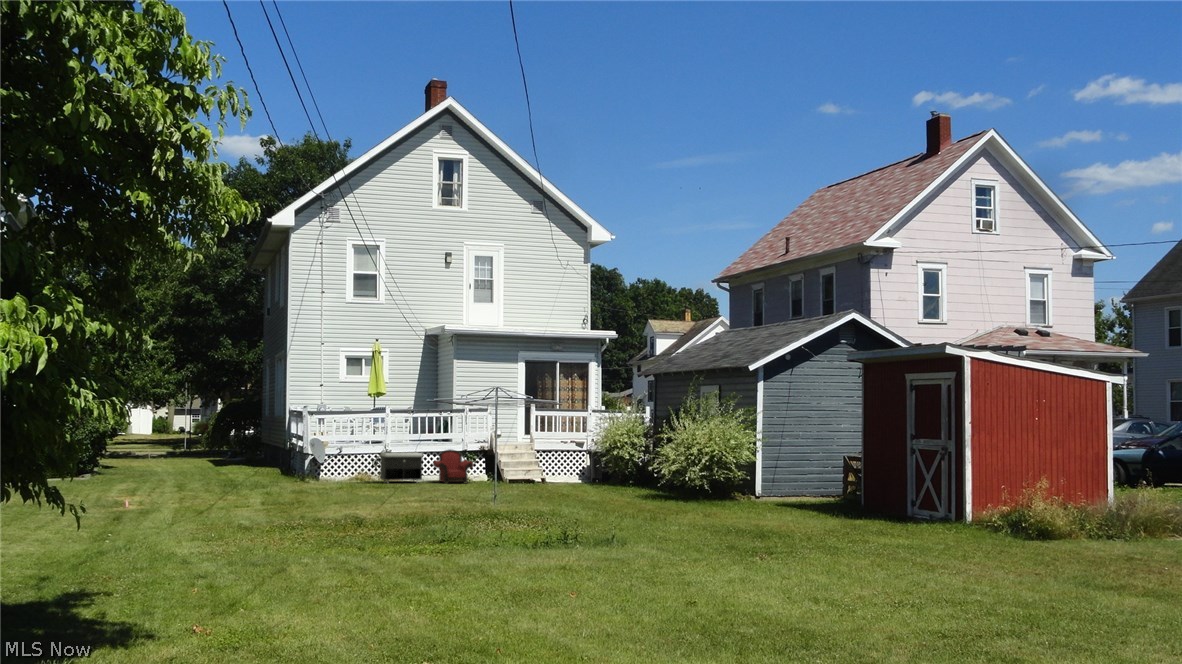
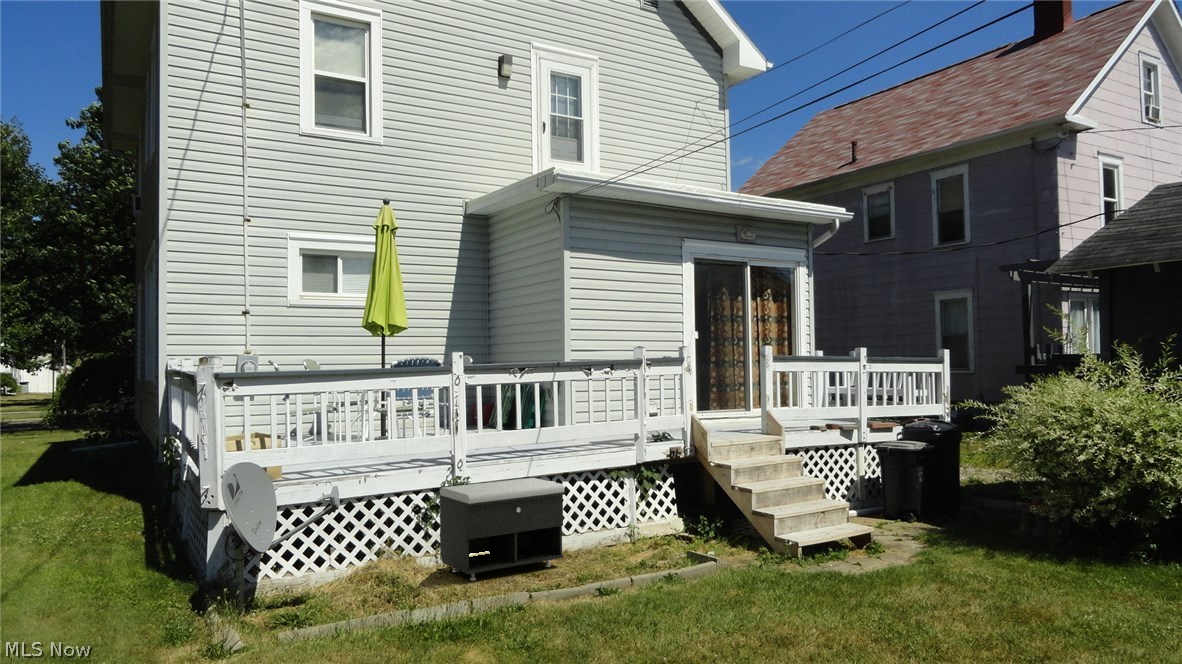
armchair: present [433,450,474,484] -> none [572,462,685,564]

